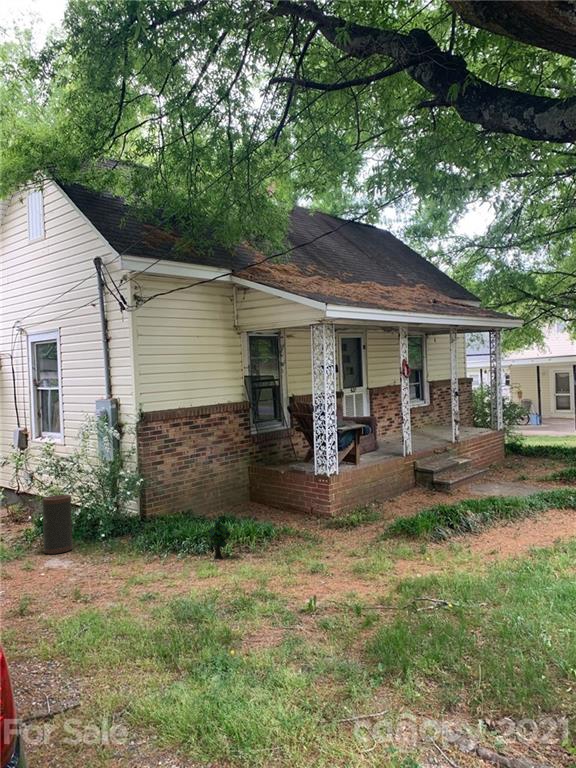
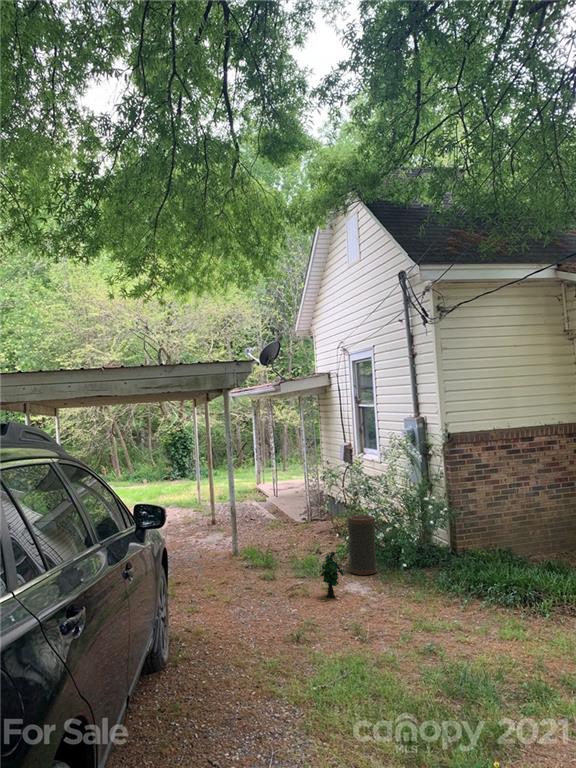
decorative plant: present [207,516,231,559] -> present [320,552,343,598]

